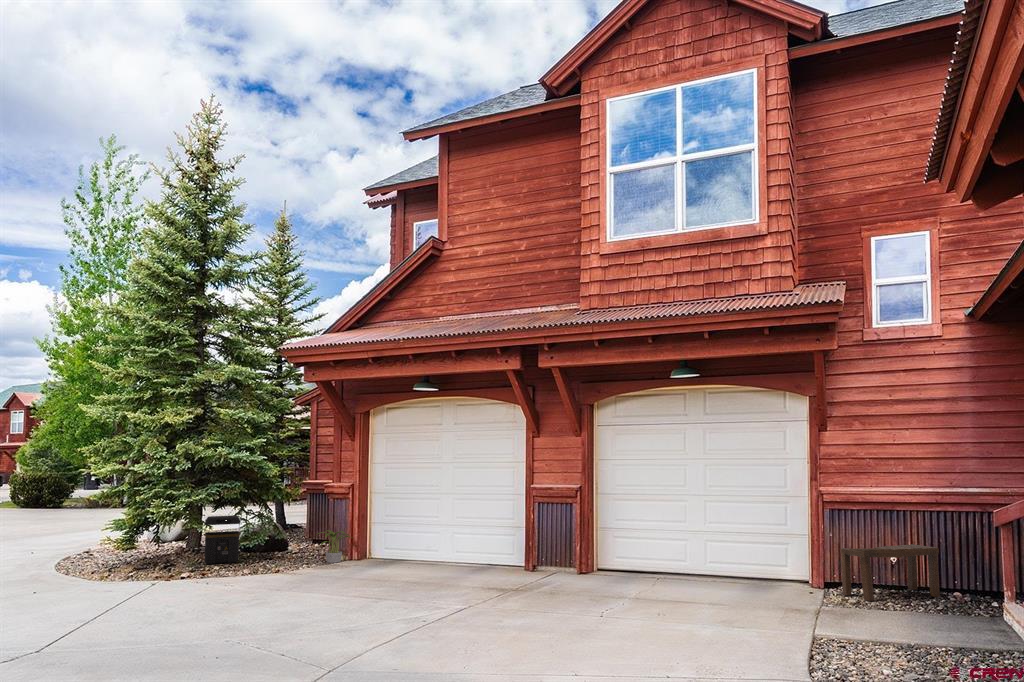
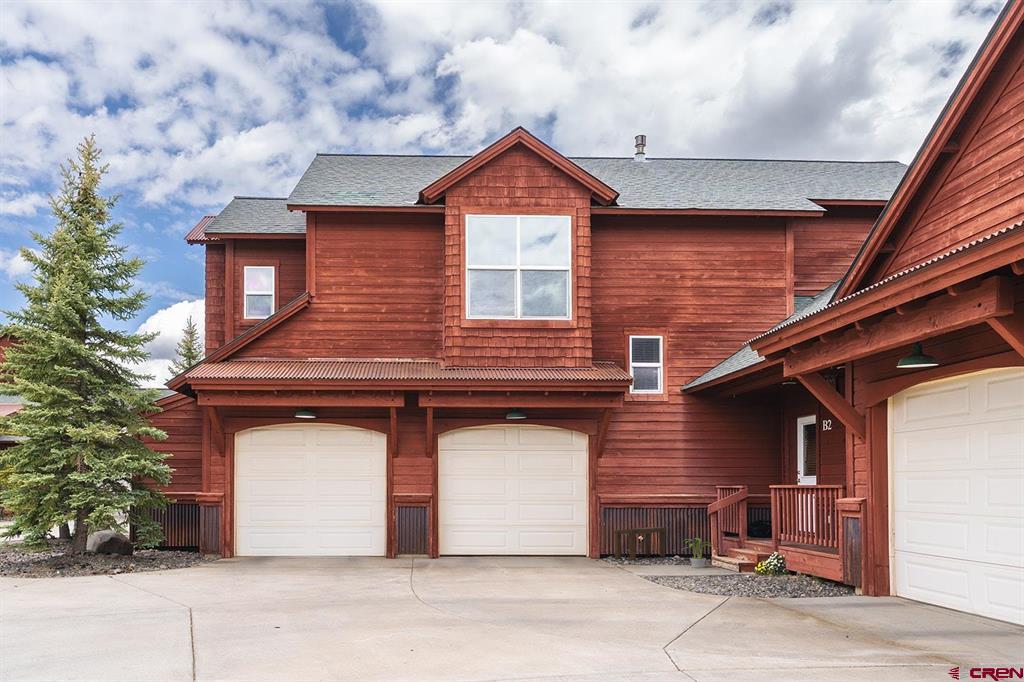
toolbox: present [204,515,240,564] -> none [82,525,123,569]
potted plant: present [318,530,350,563] -> present [682,538,711,568]

